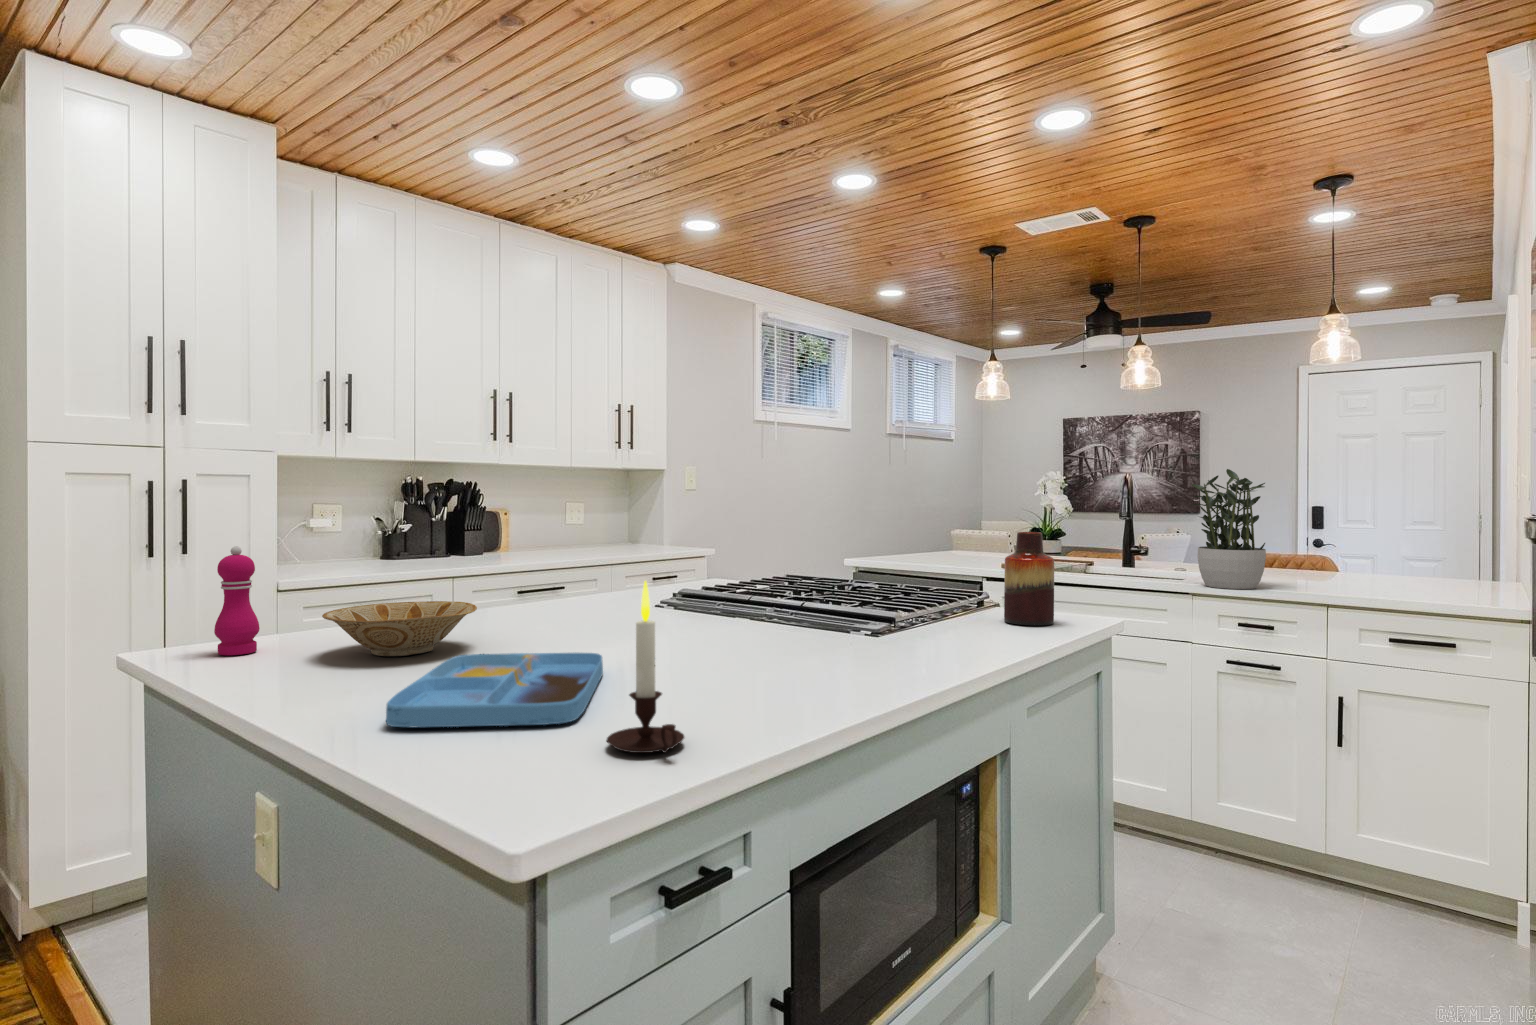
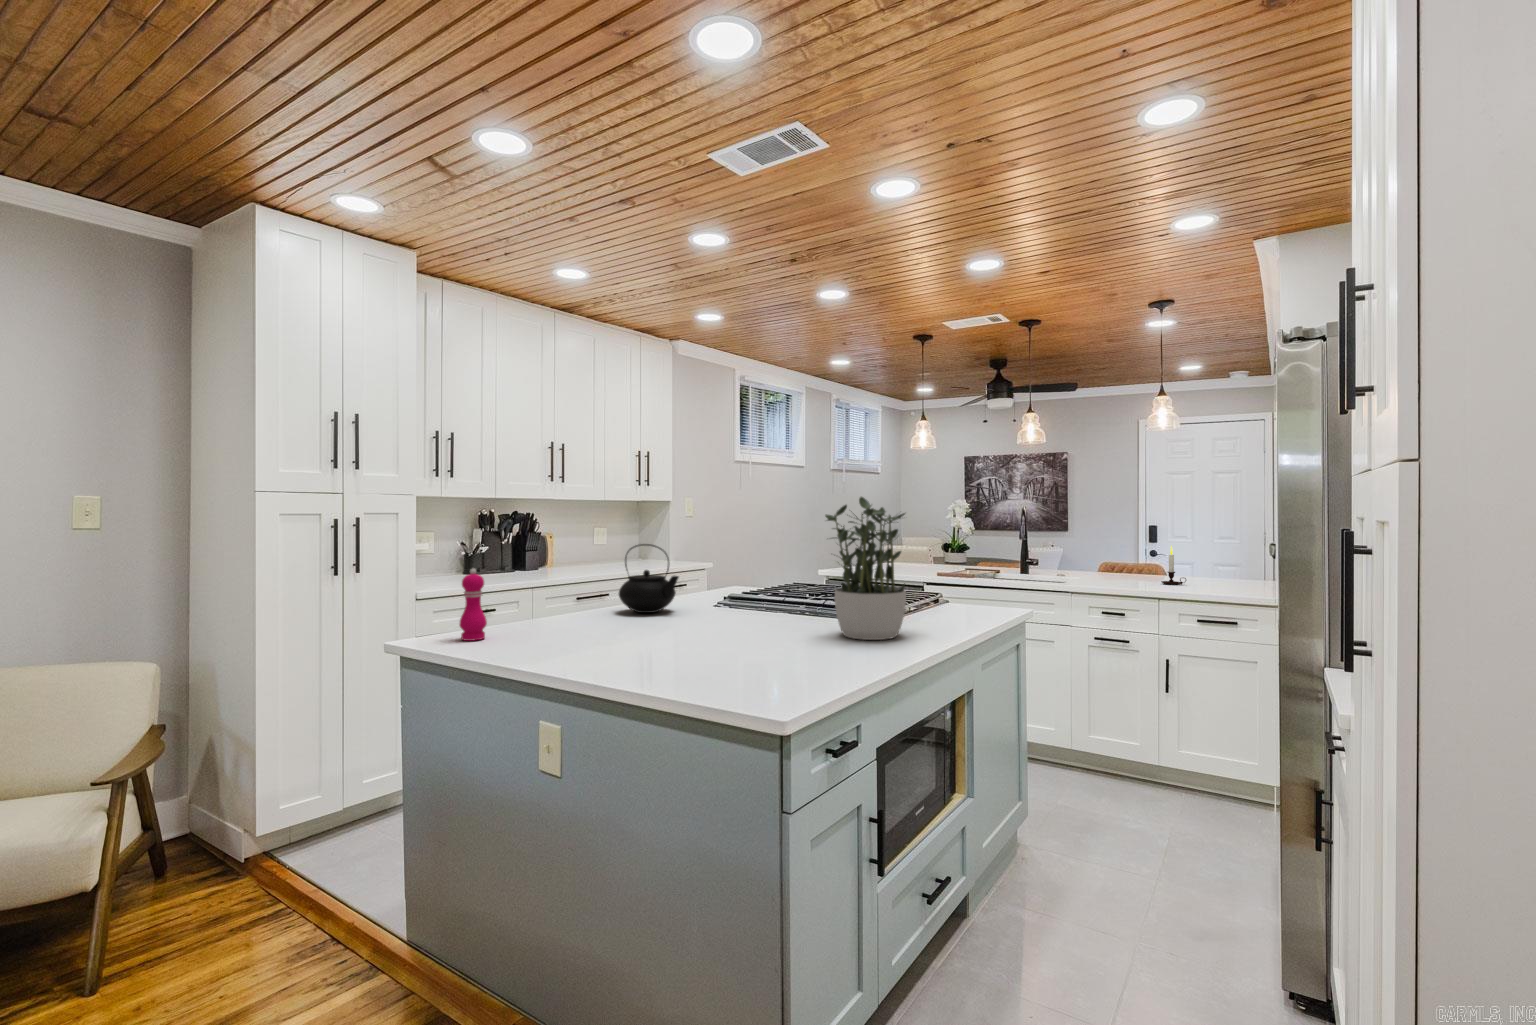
potted plant: present [1192,469,1266,589] -> present [825,497,906,640]
teapot: none [501,516,586,616] -> present [619,544,679,613]
vase: present [1004,532,1054,625] -> none [958,553,990,614]
candle: present [607,581,684,753] -> present [1161,546,1186,585]
bowl: present [322,601,477,656] -> none [536,603,631,639]
tray: present [386,653,603,727] -> none [635,634,746,675]

